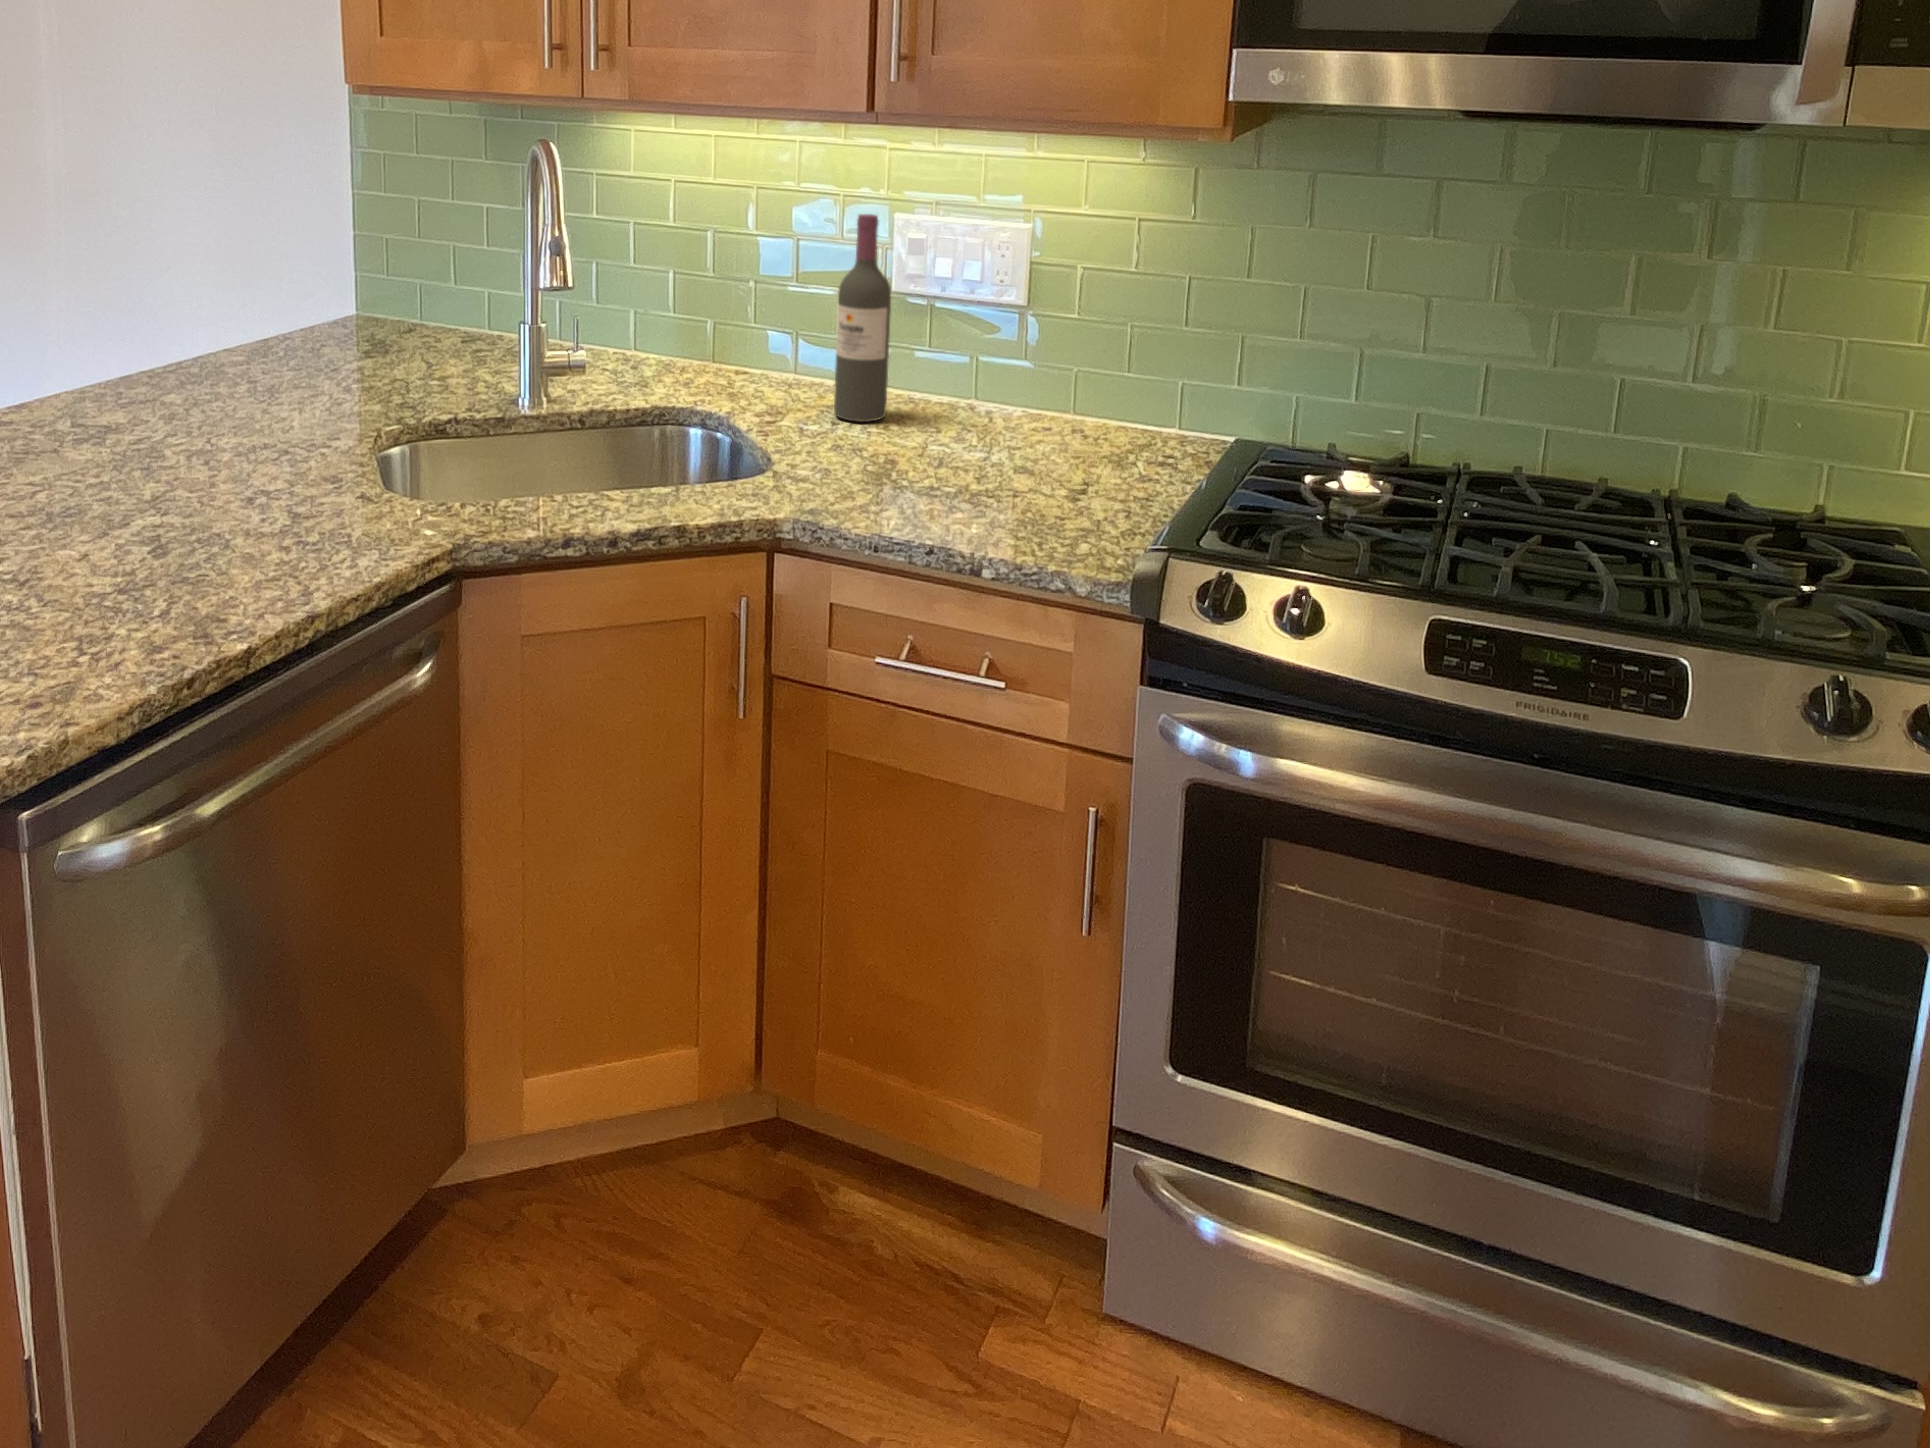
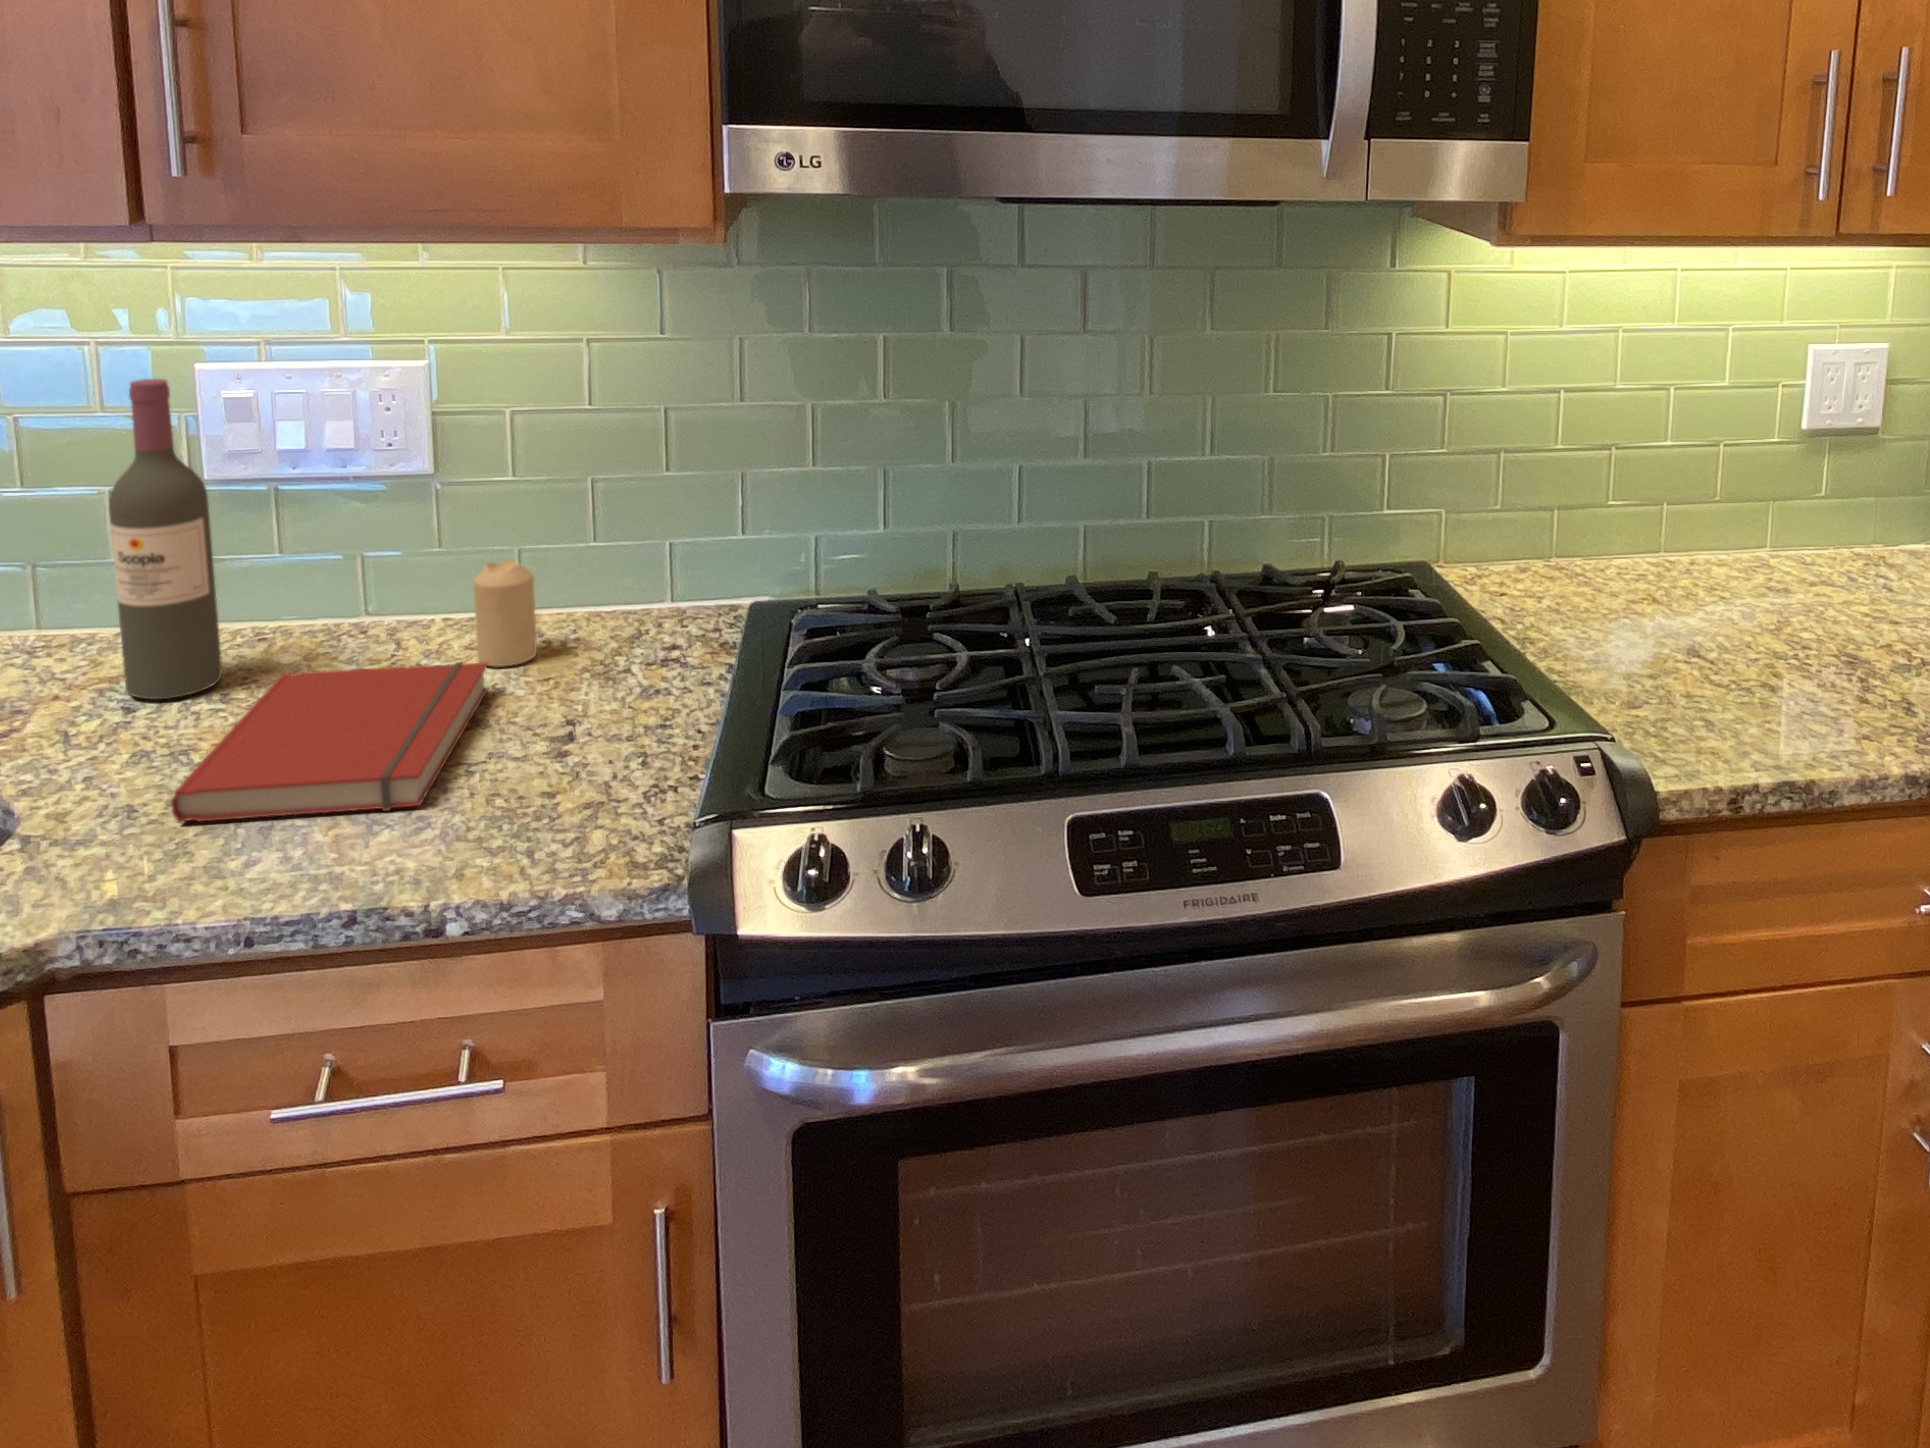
candle: none [1037,368,1080,443] -> present [474,560,537,667]
book: none [848,416,1041,504] -> present [171,662,488,823]

